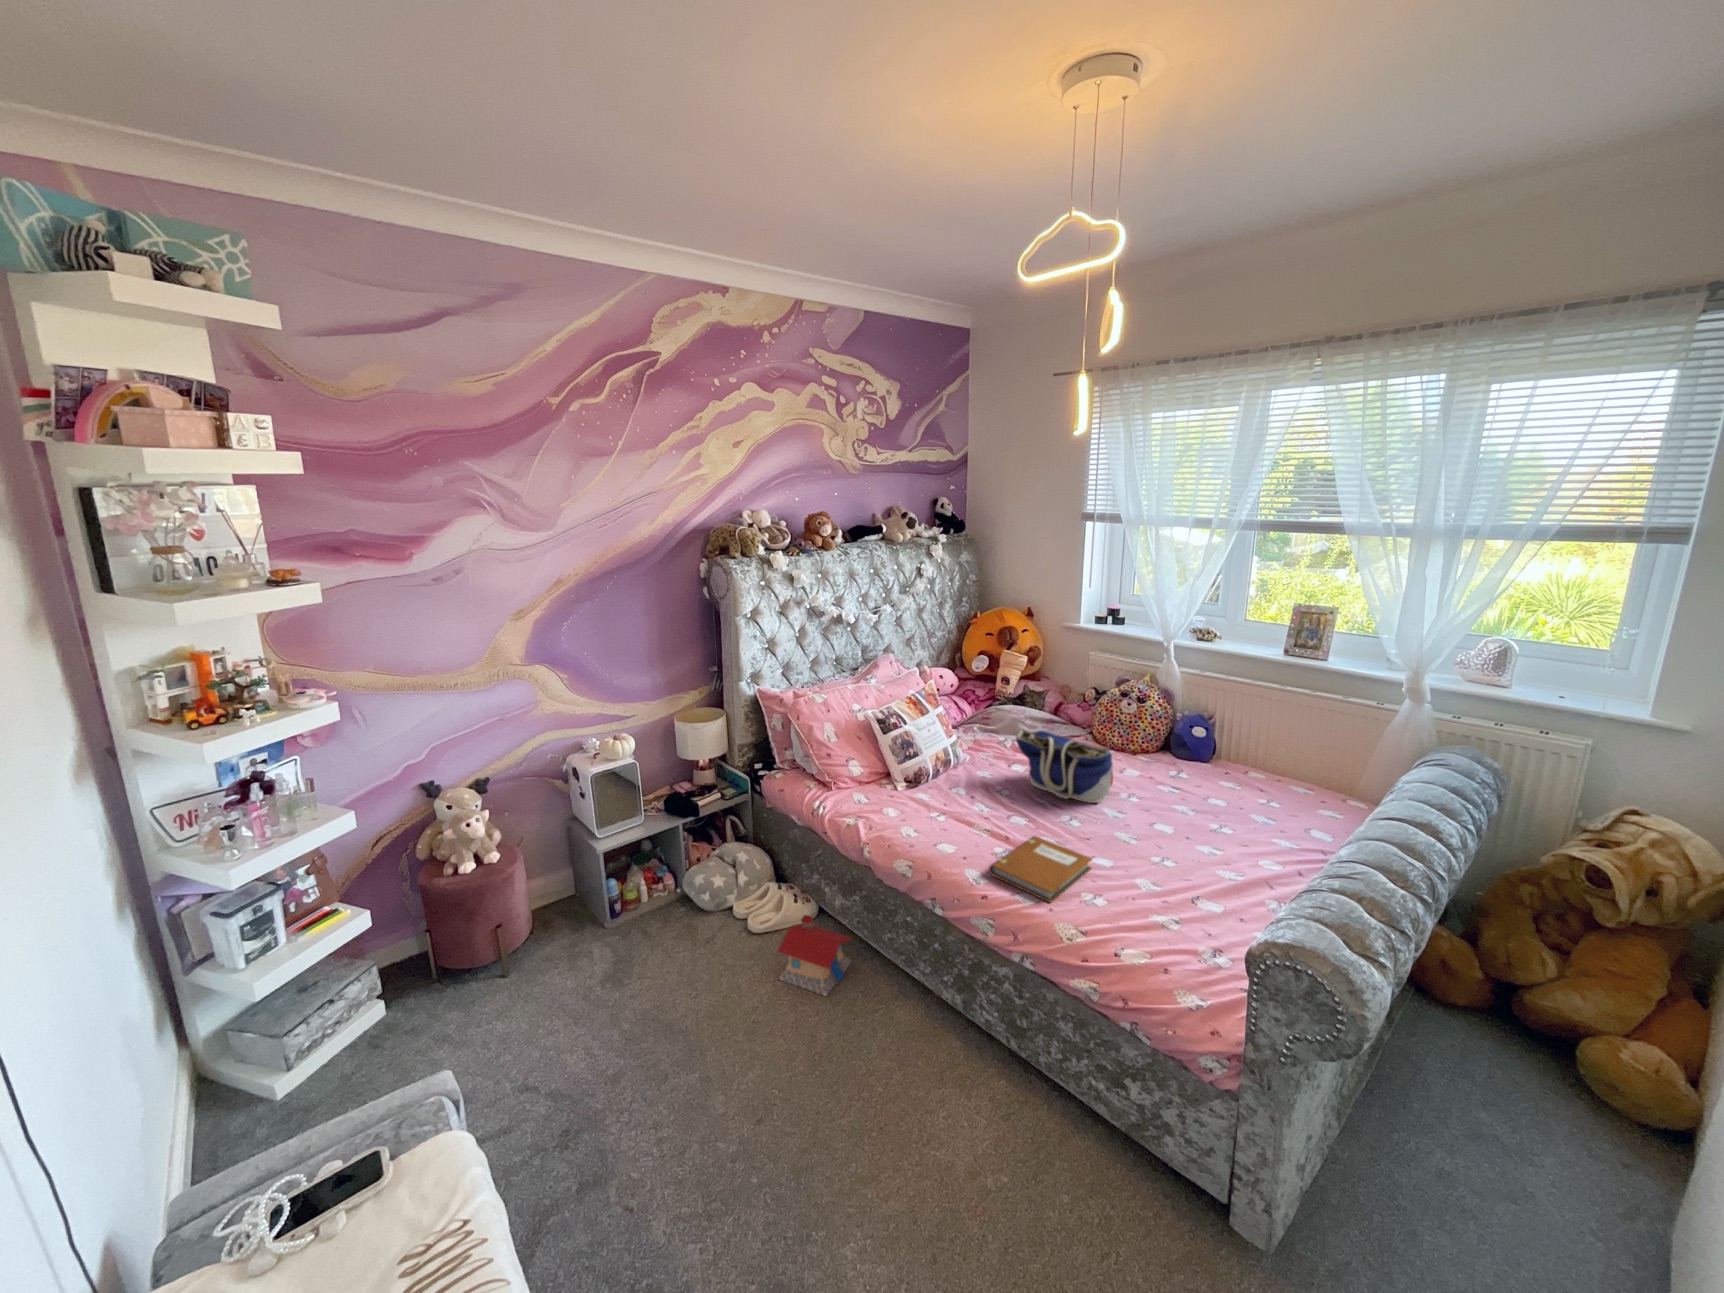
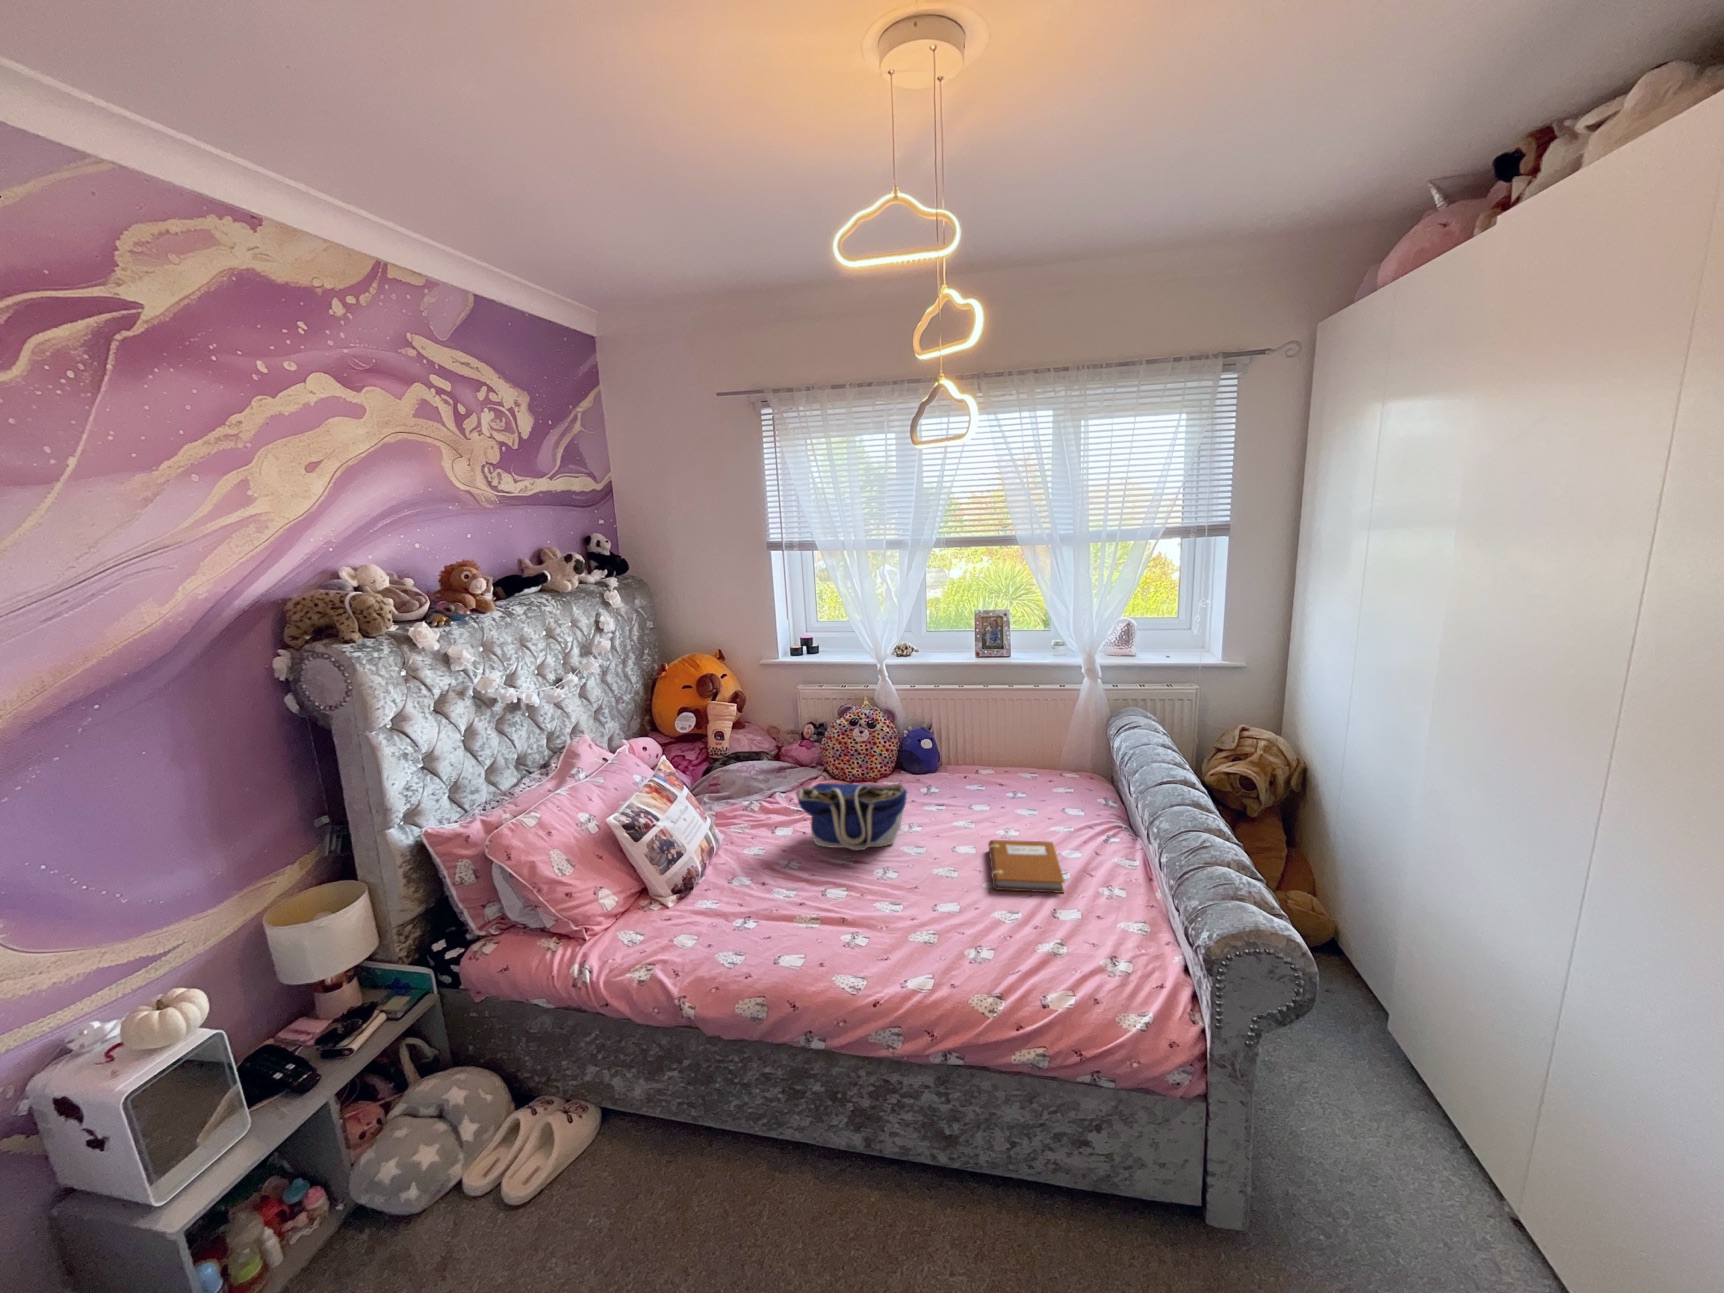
notebook: present [989,836,1092,903] -> present [988,840,1064,893]
toy house: present [777,915,852,996] -> none [587,1132,686,1257]

